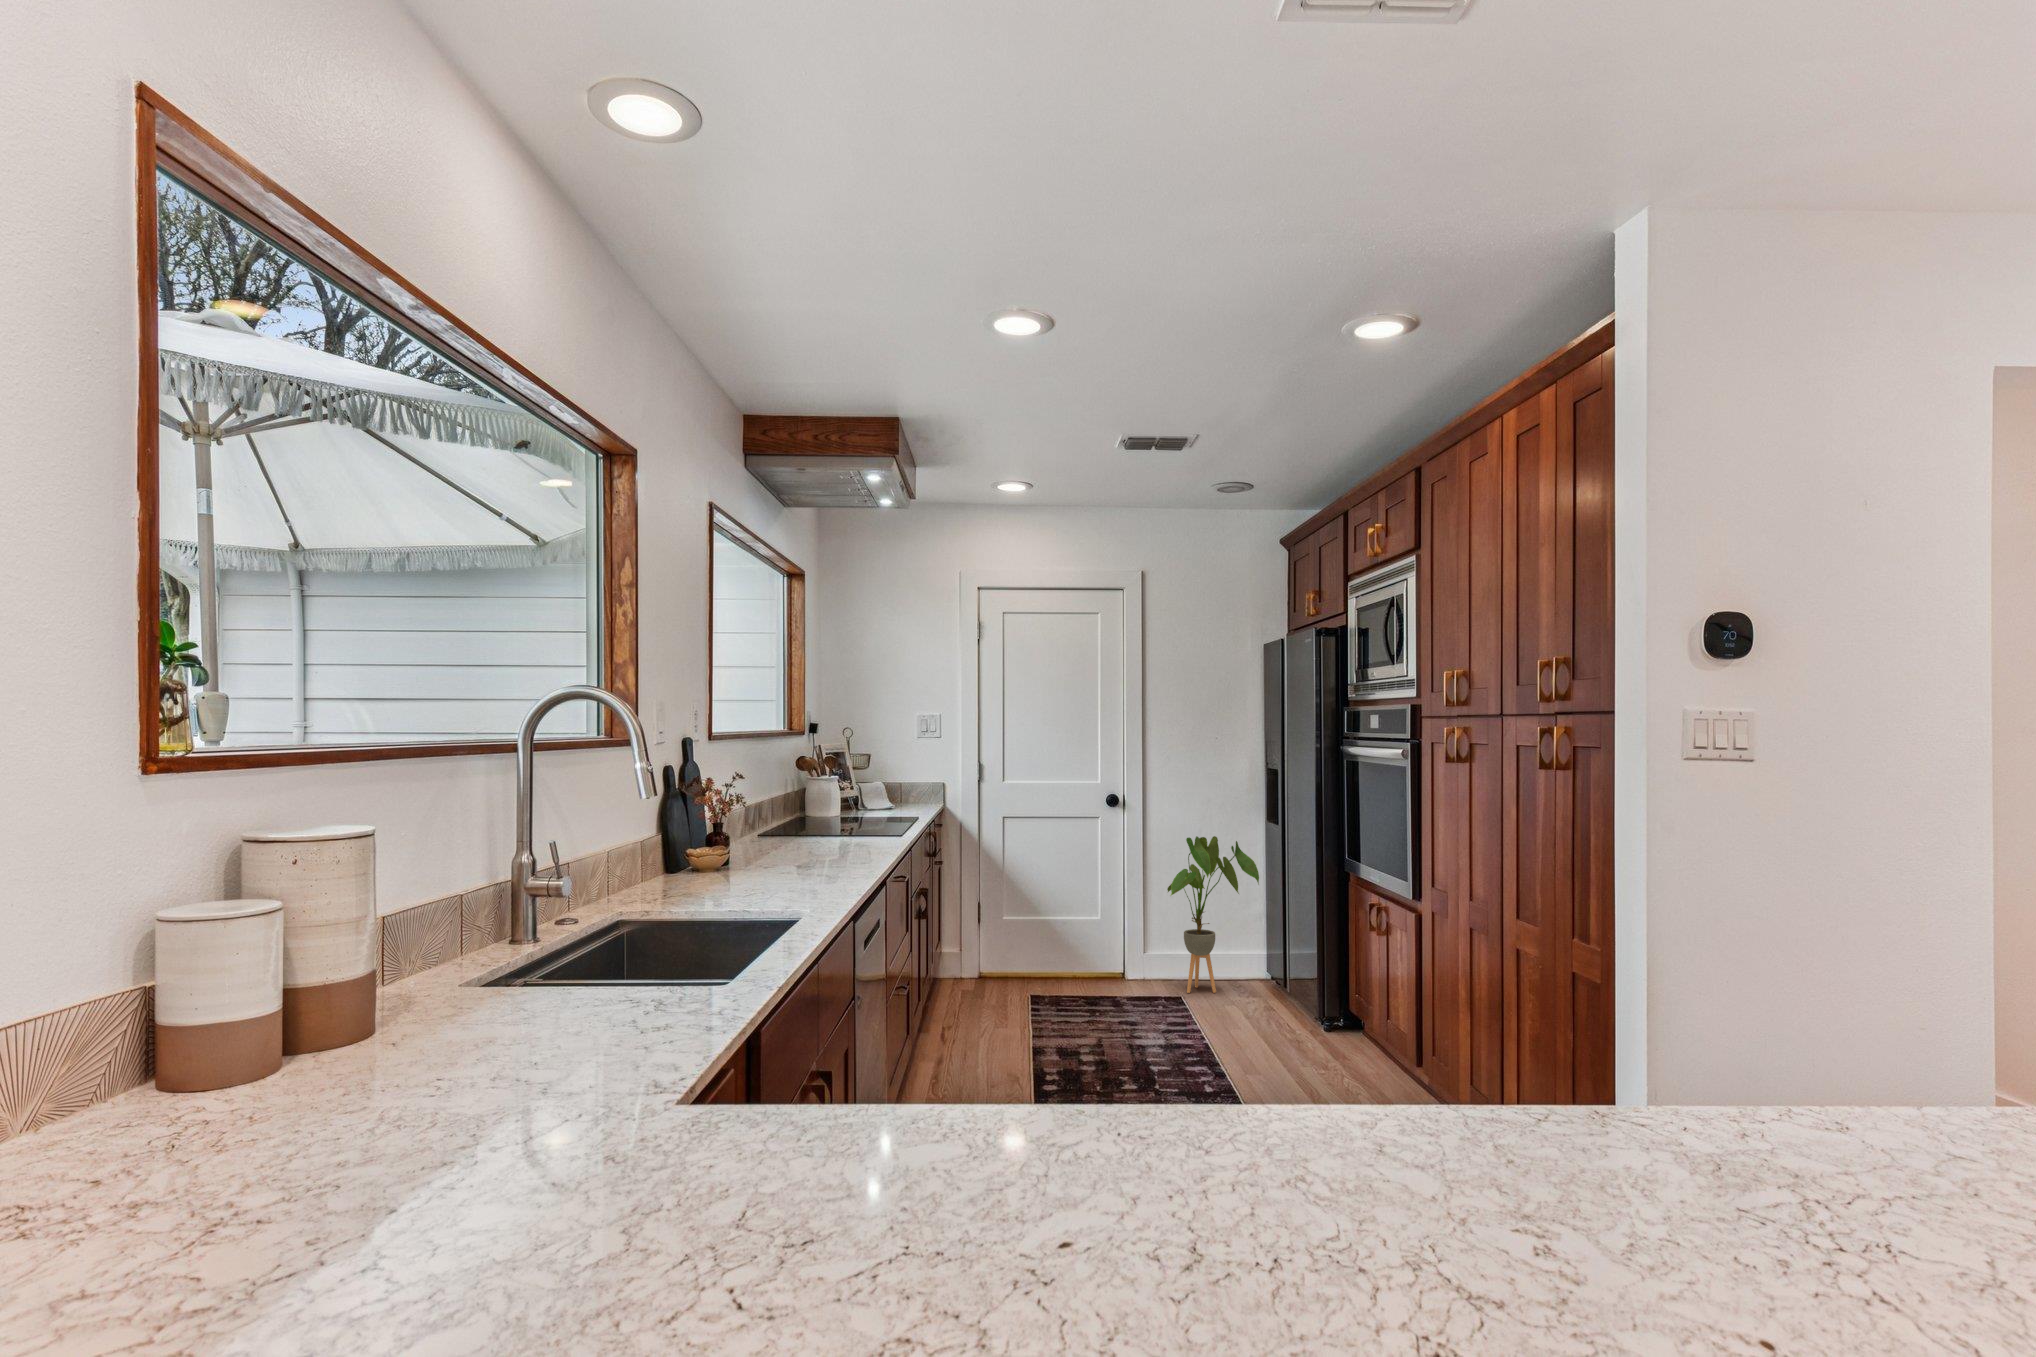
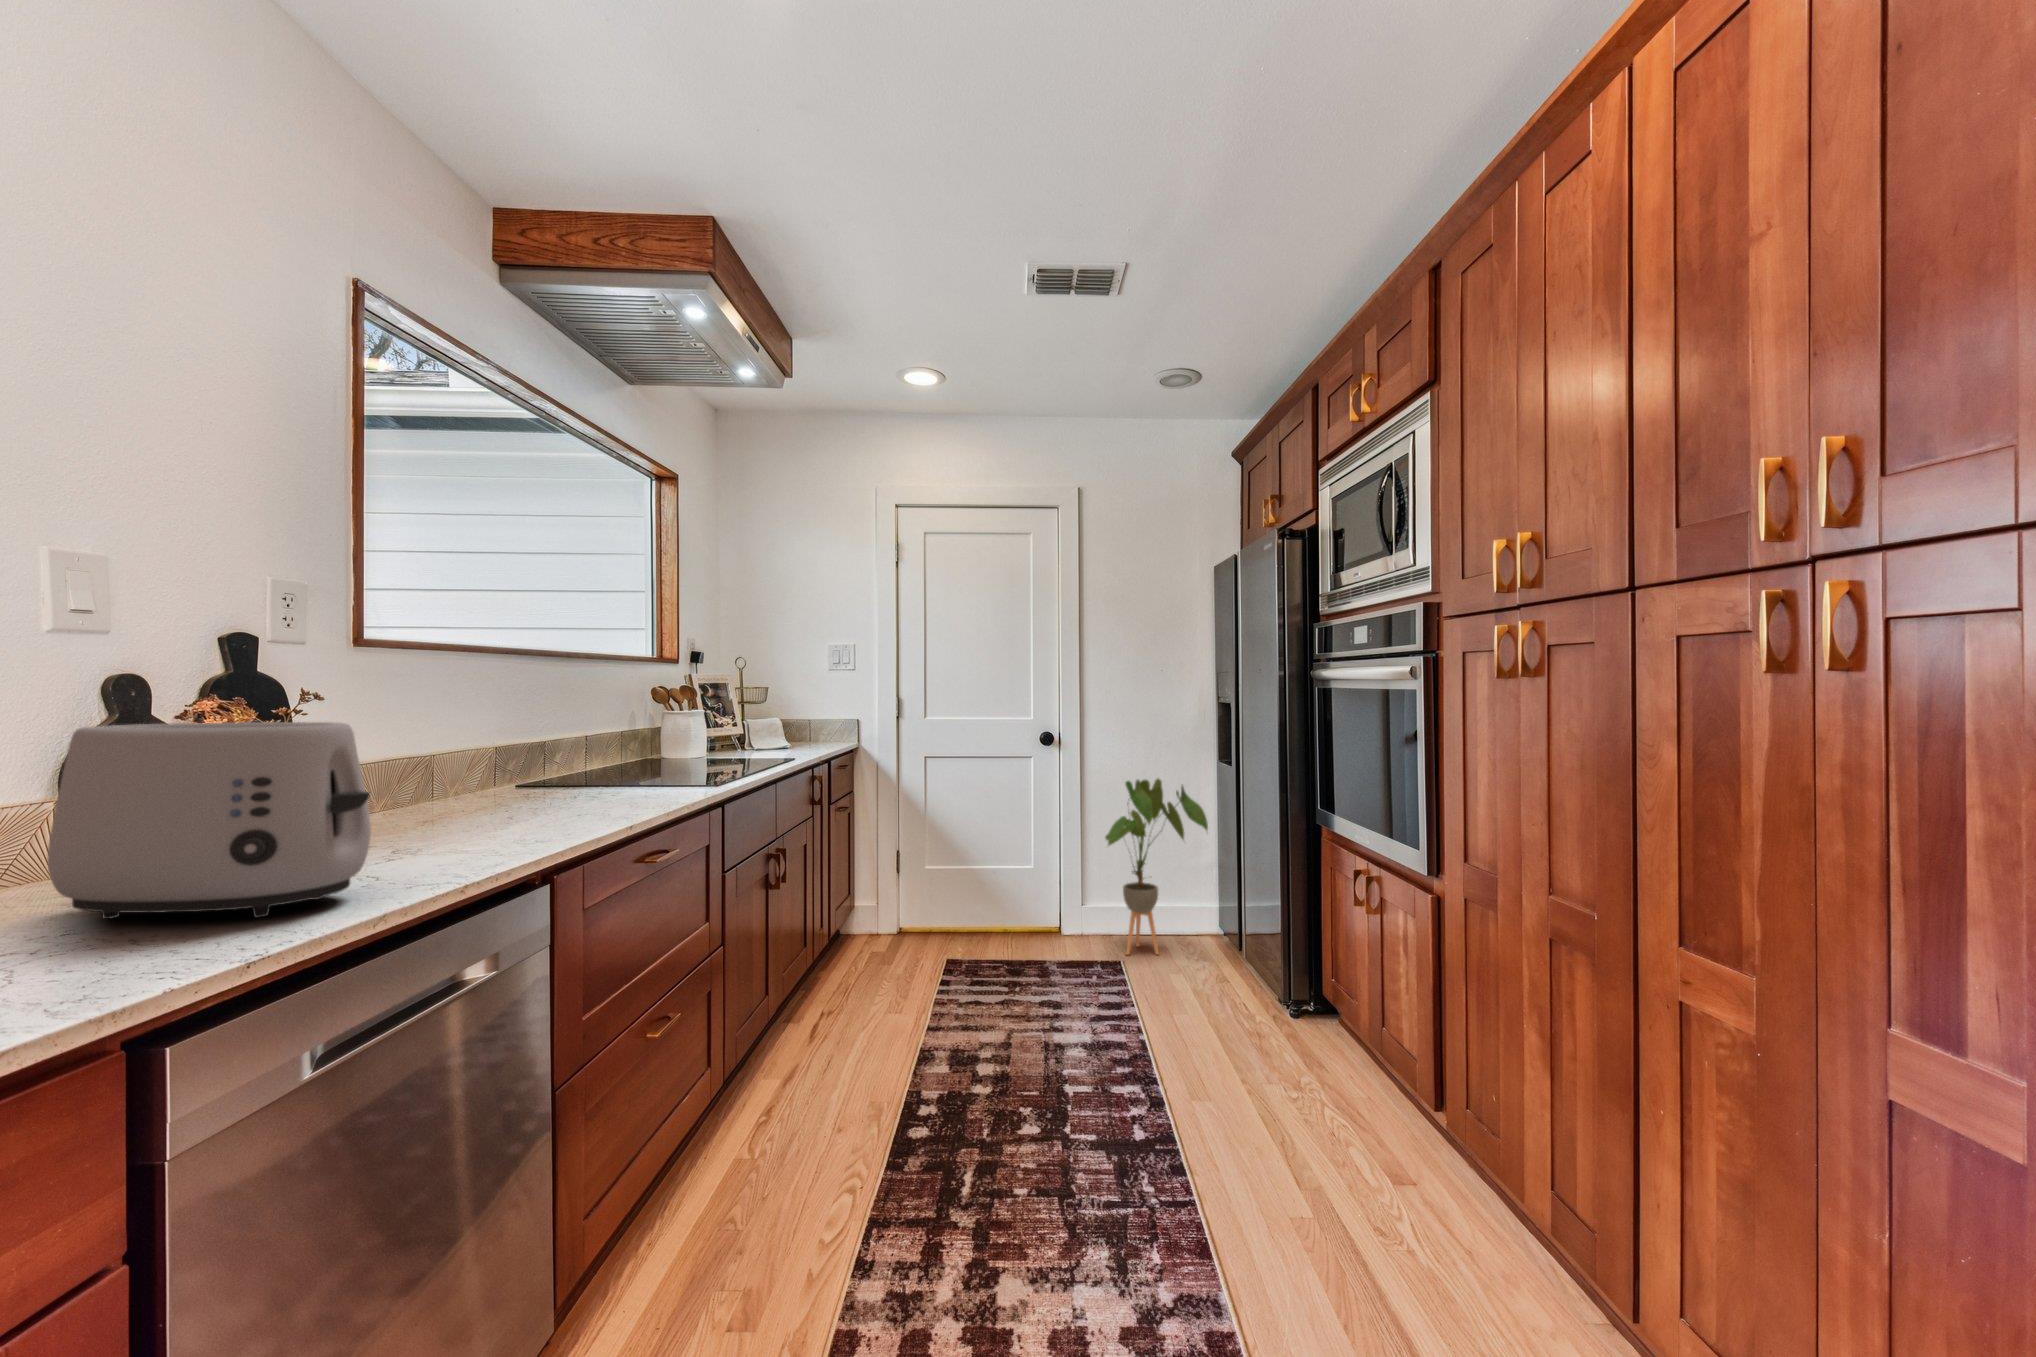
toaster: none [718,791,854,884] -> present [47,722,371,919]

